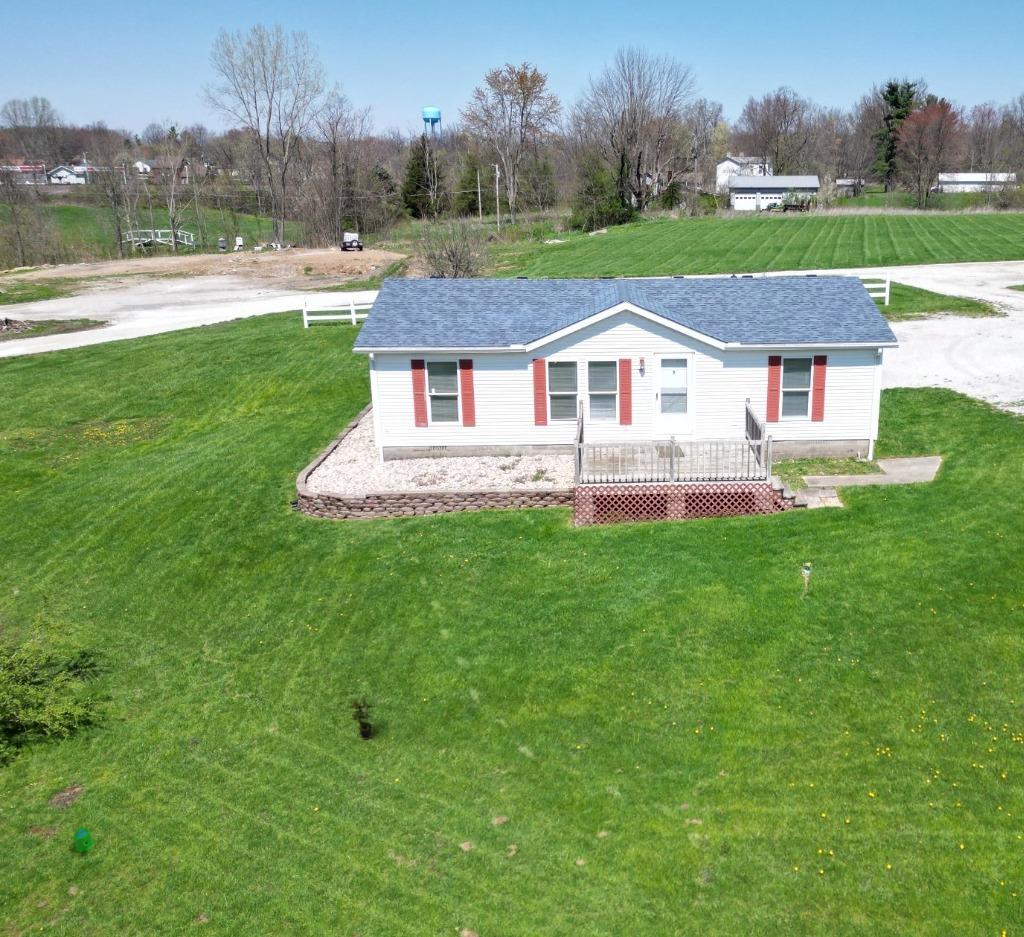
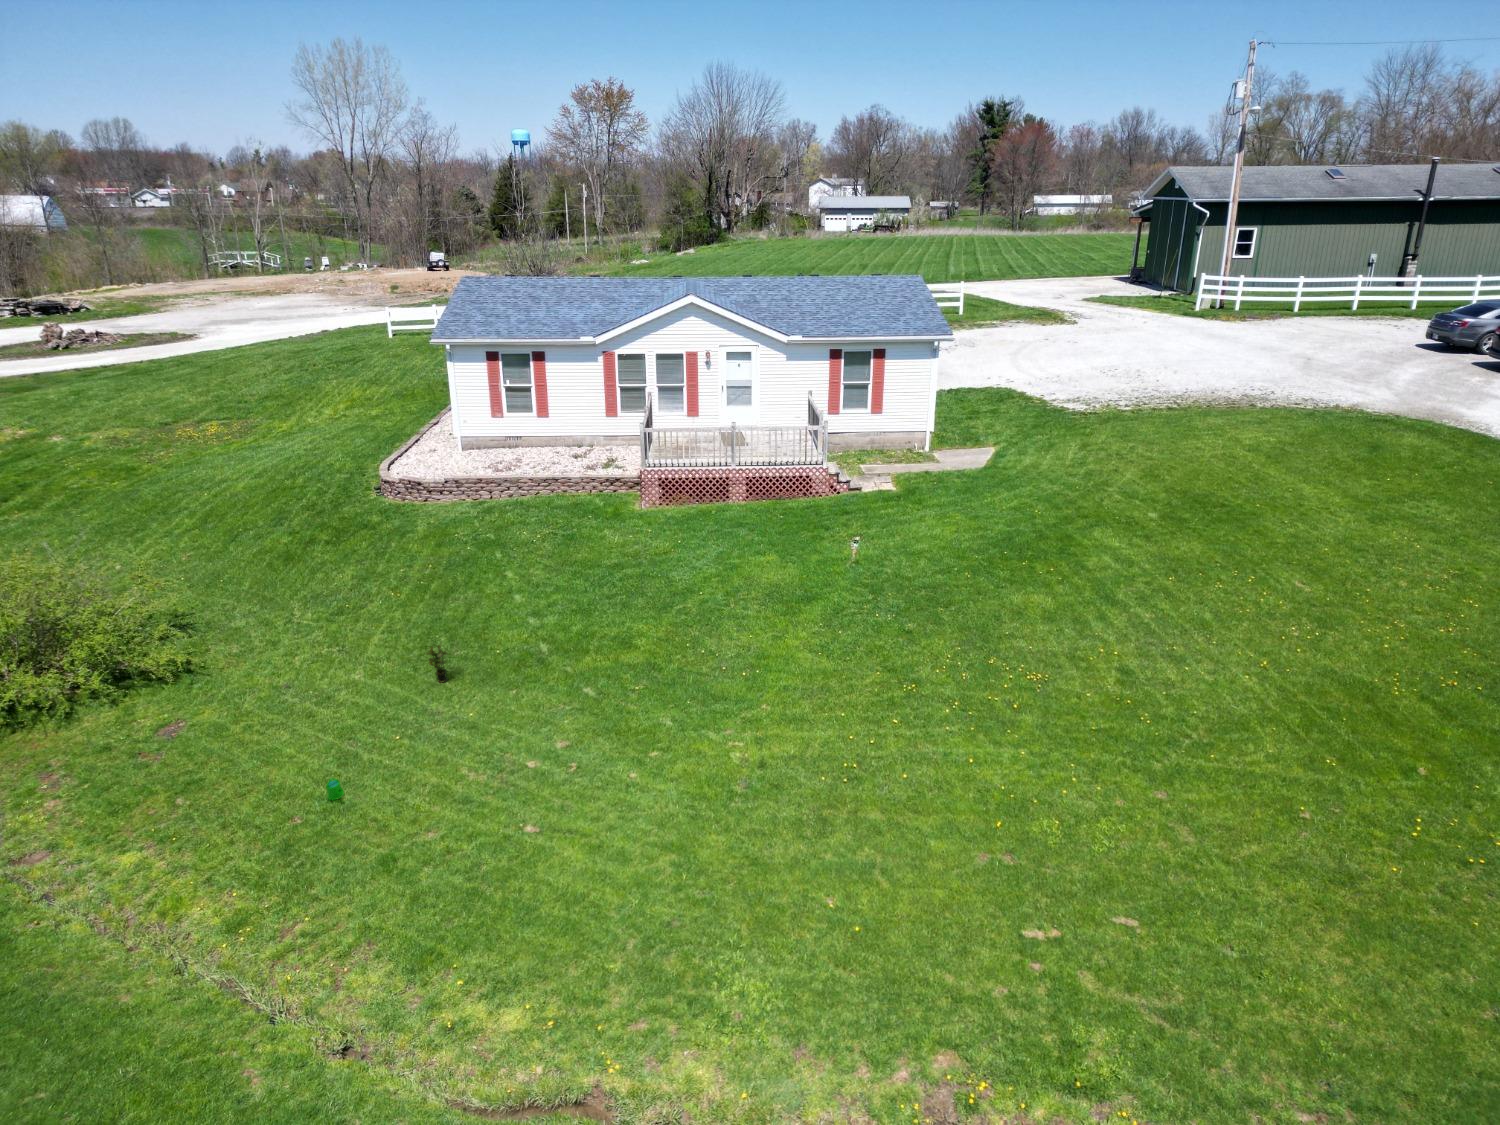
watering can: present [74,827,94,852] -> present [326,778,344,800]

